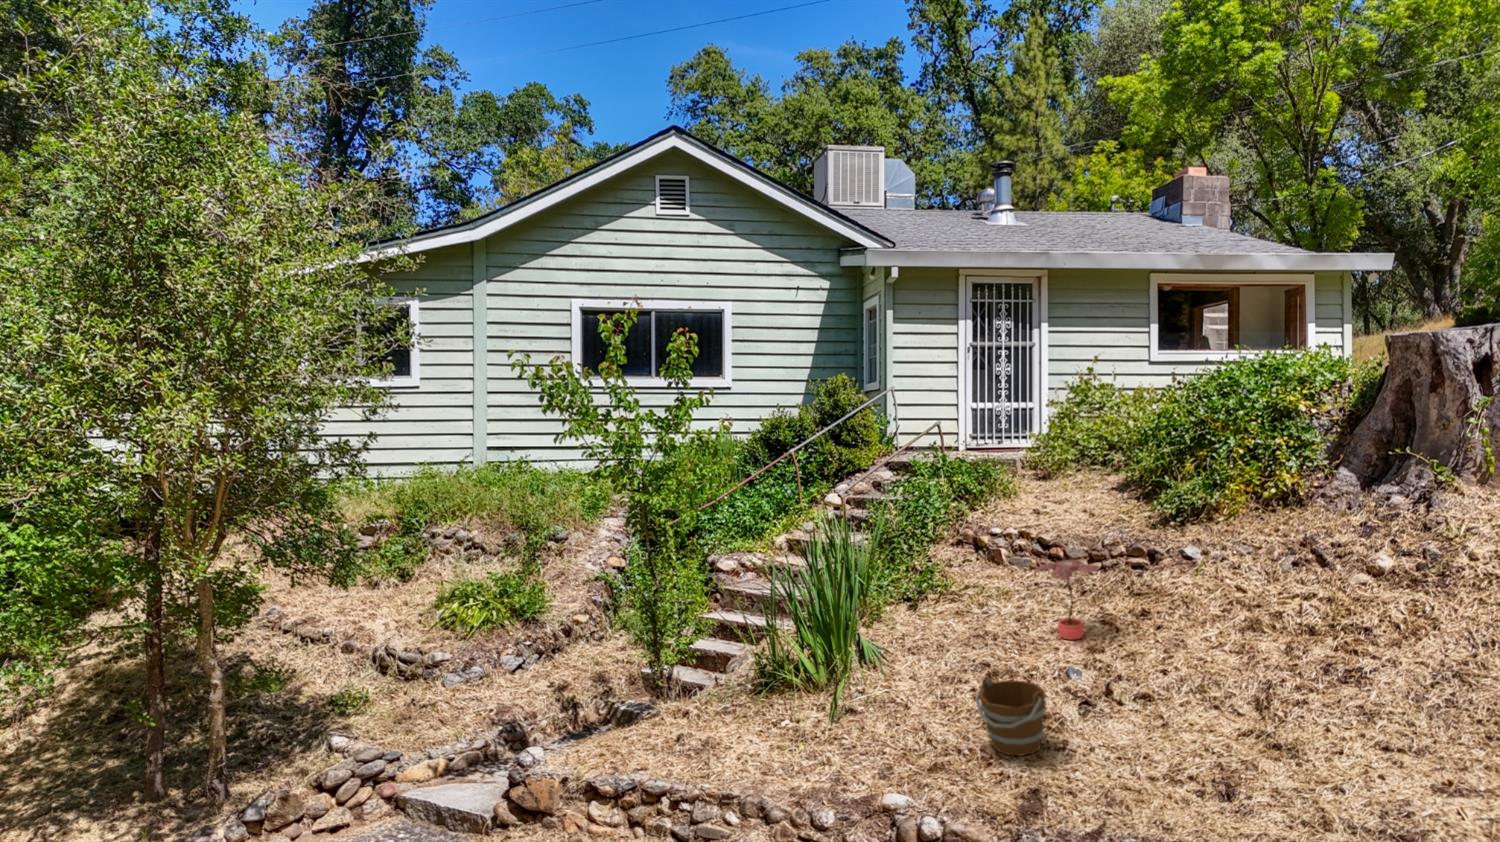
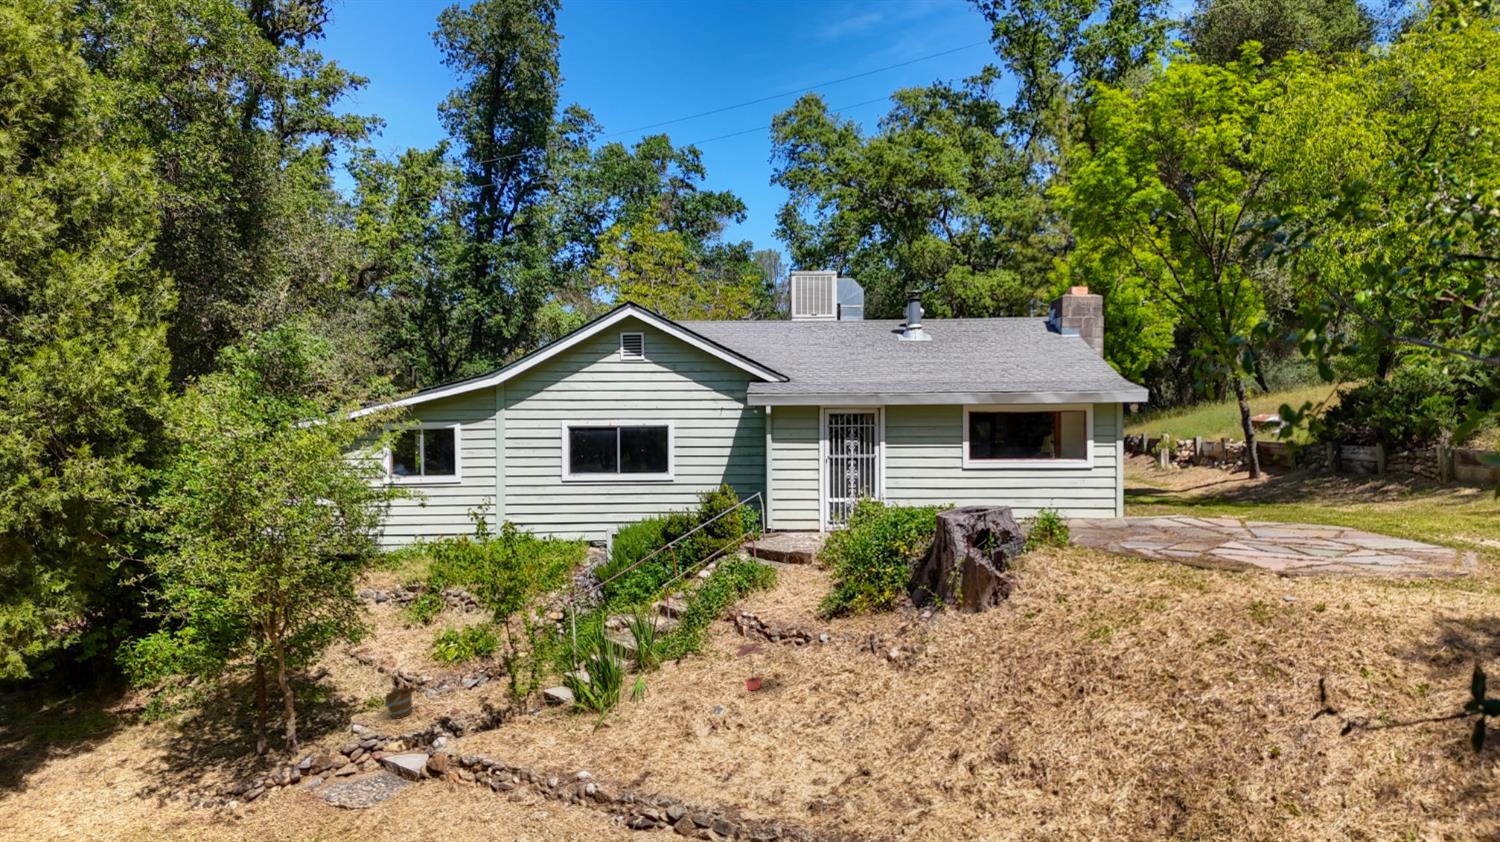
bucket: present [976,676,1046,756] -> present [385,687,412,719]

